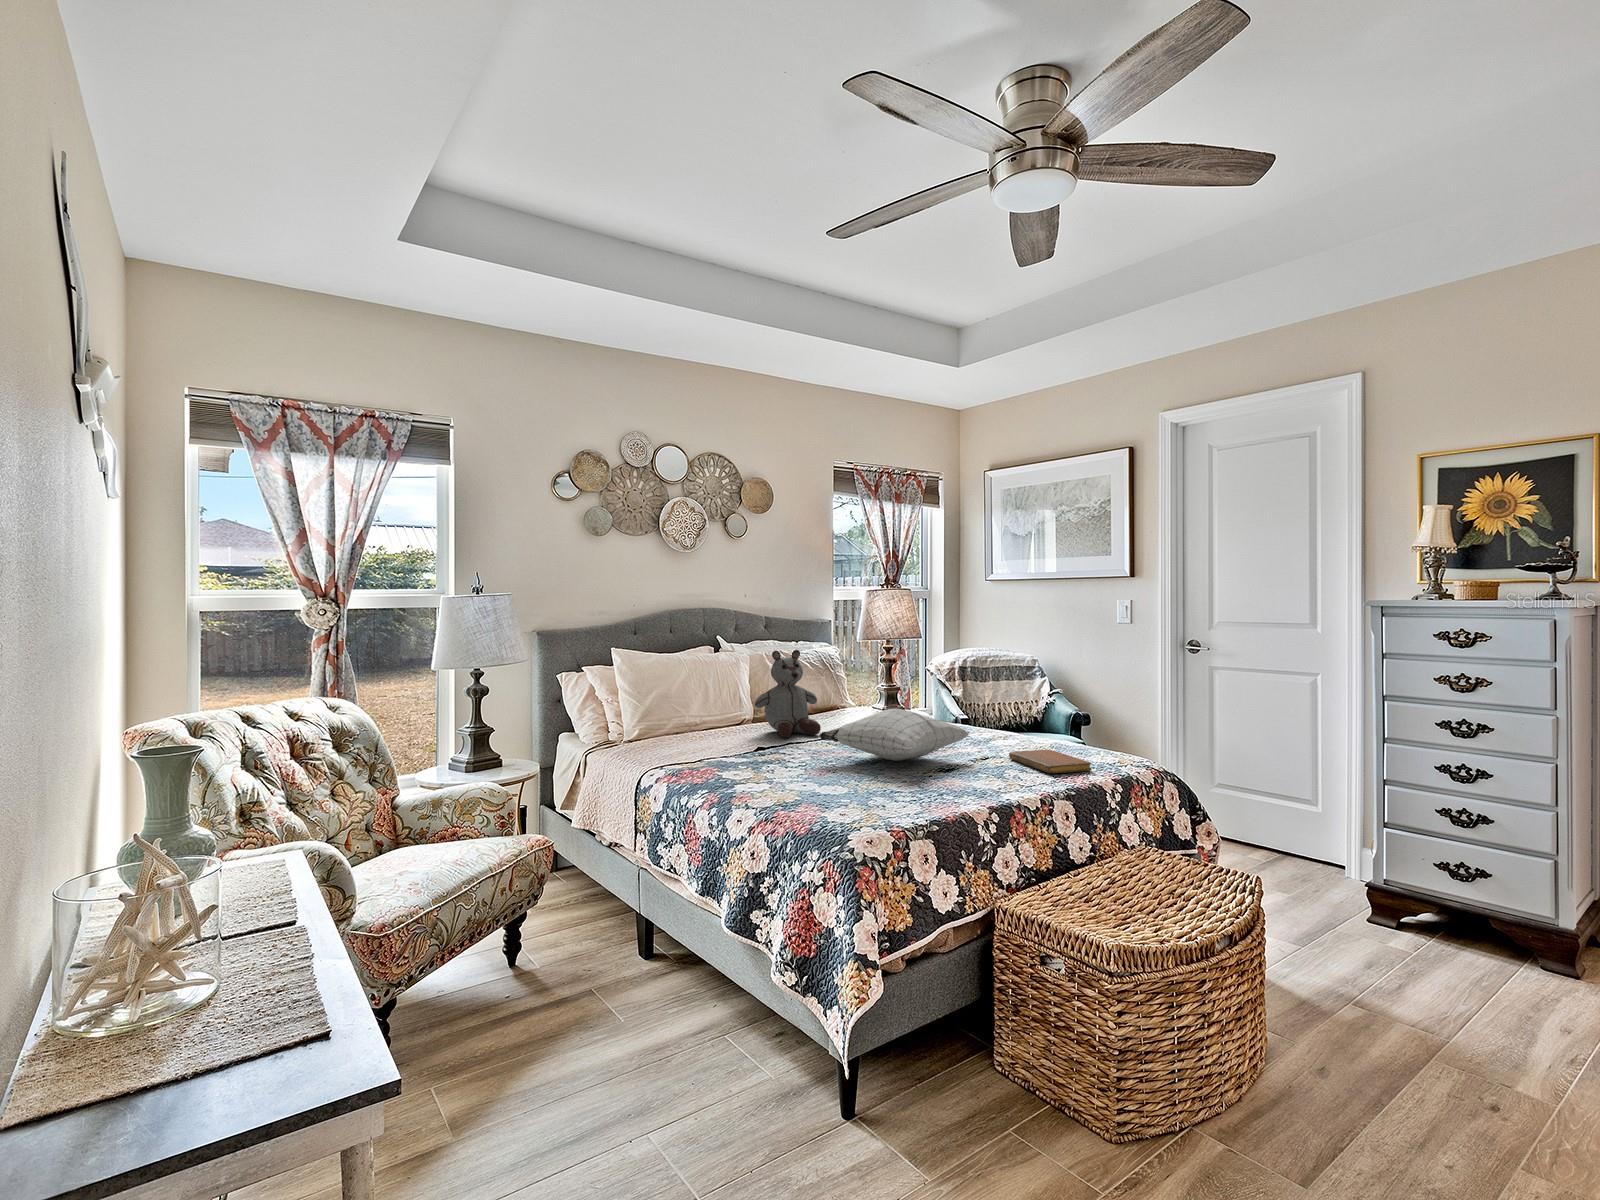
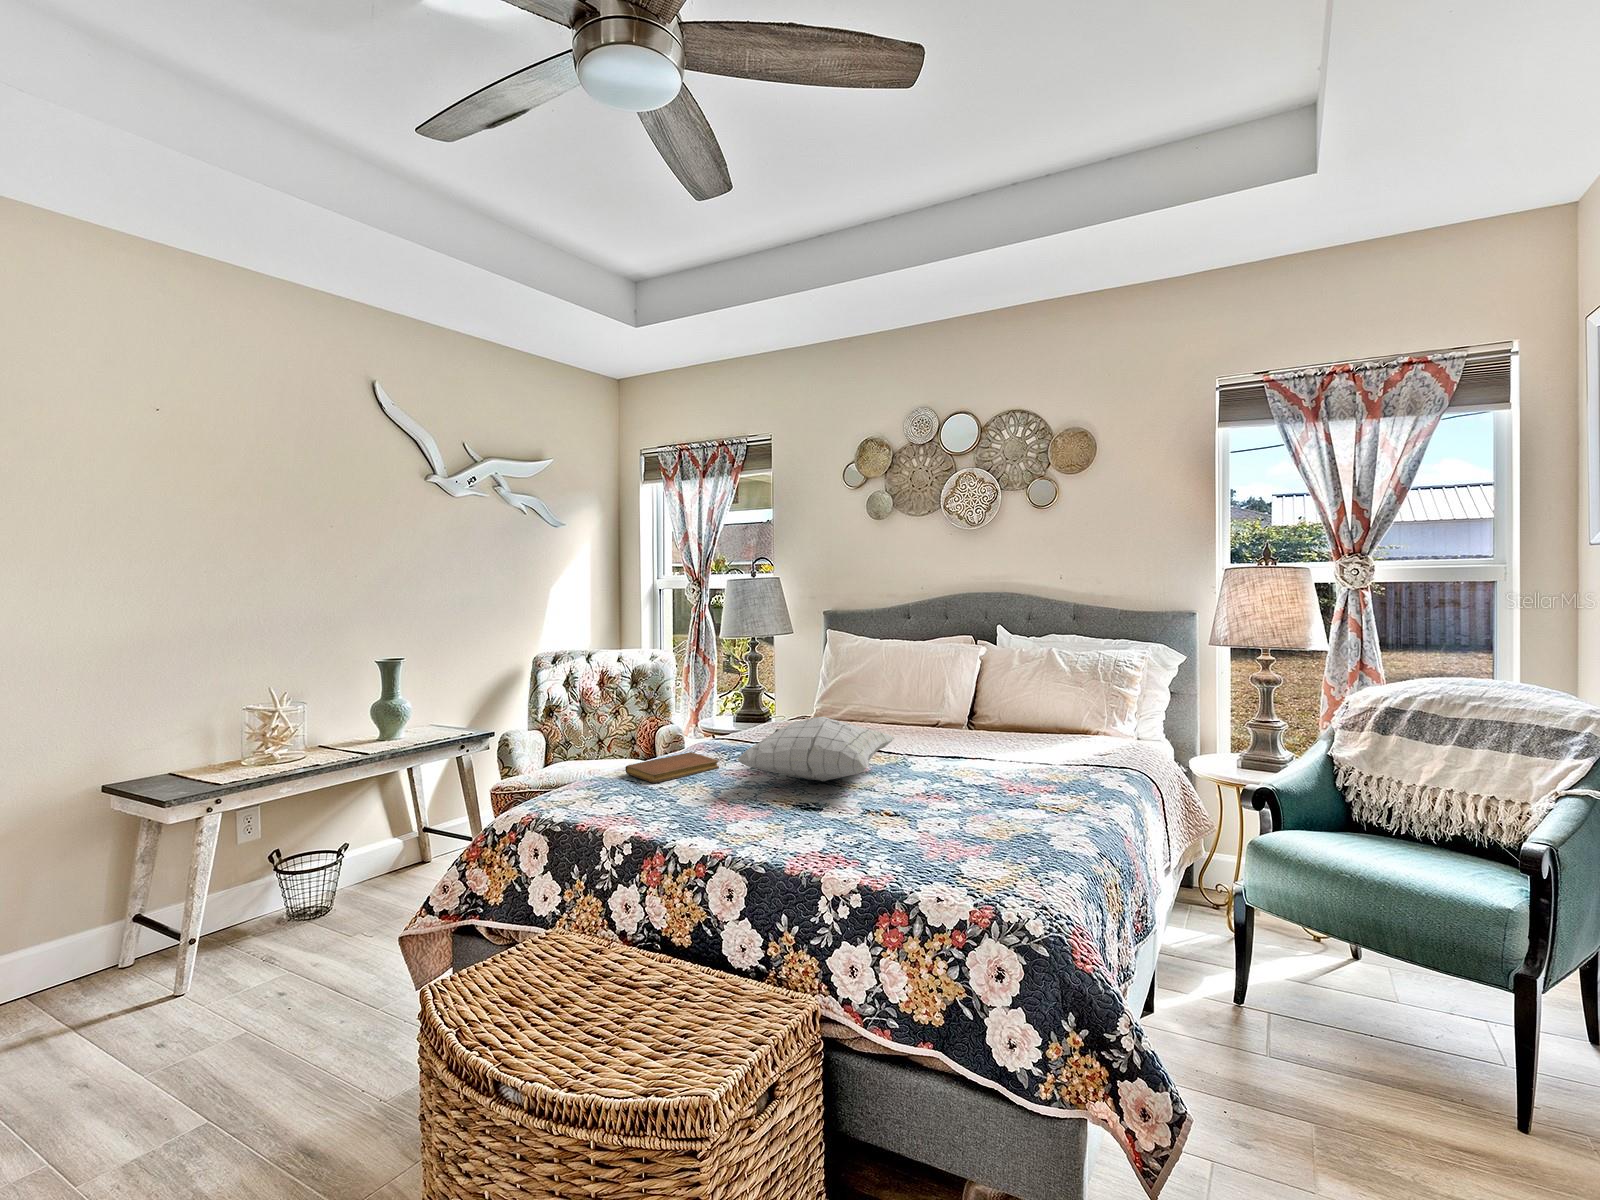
stuffed bear: present [755,650,821,737] -> none [866,639,943,741]
notebook: present [1009,750,1091,773] -> present [625,752,719,783]

